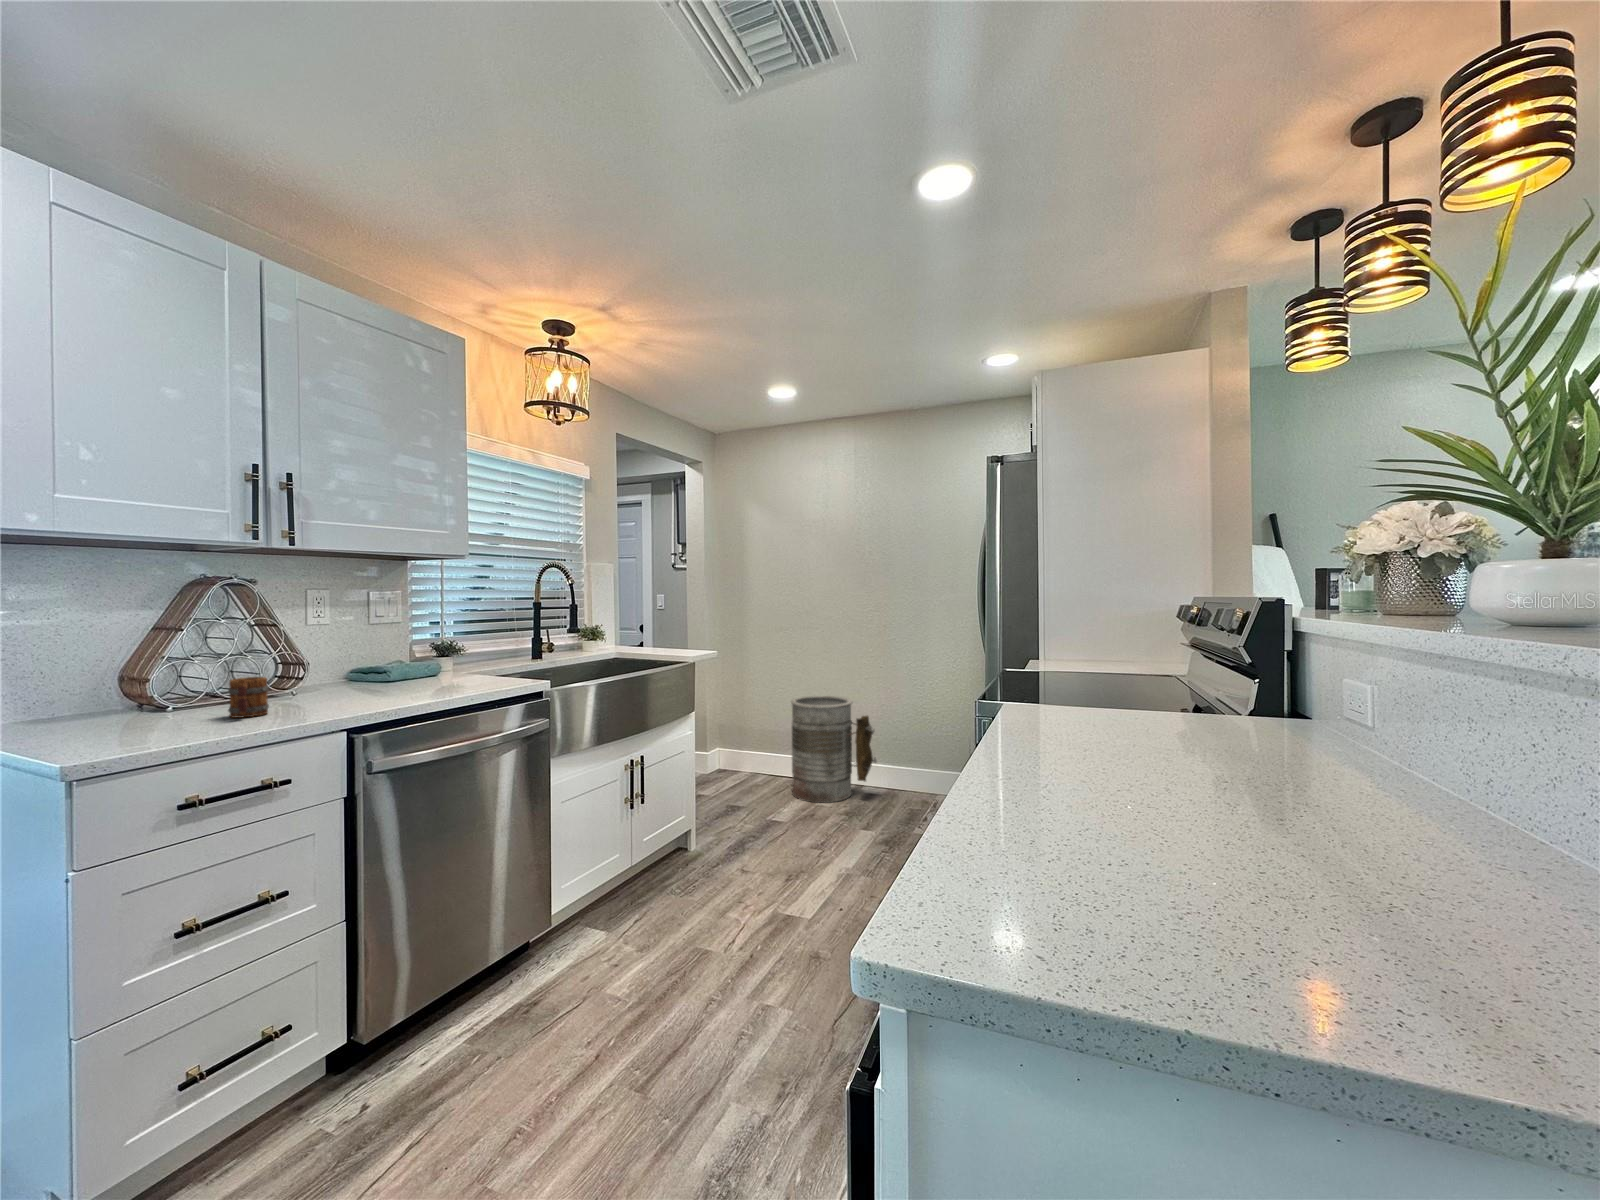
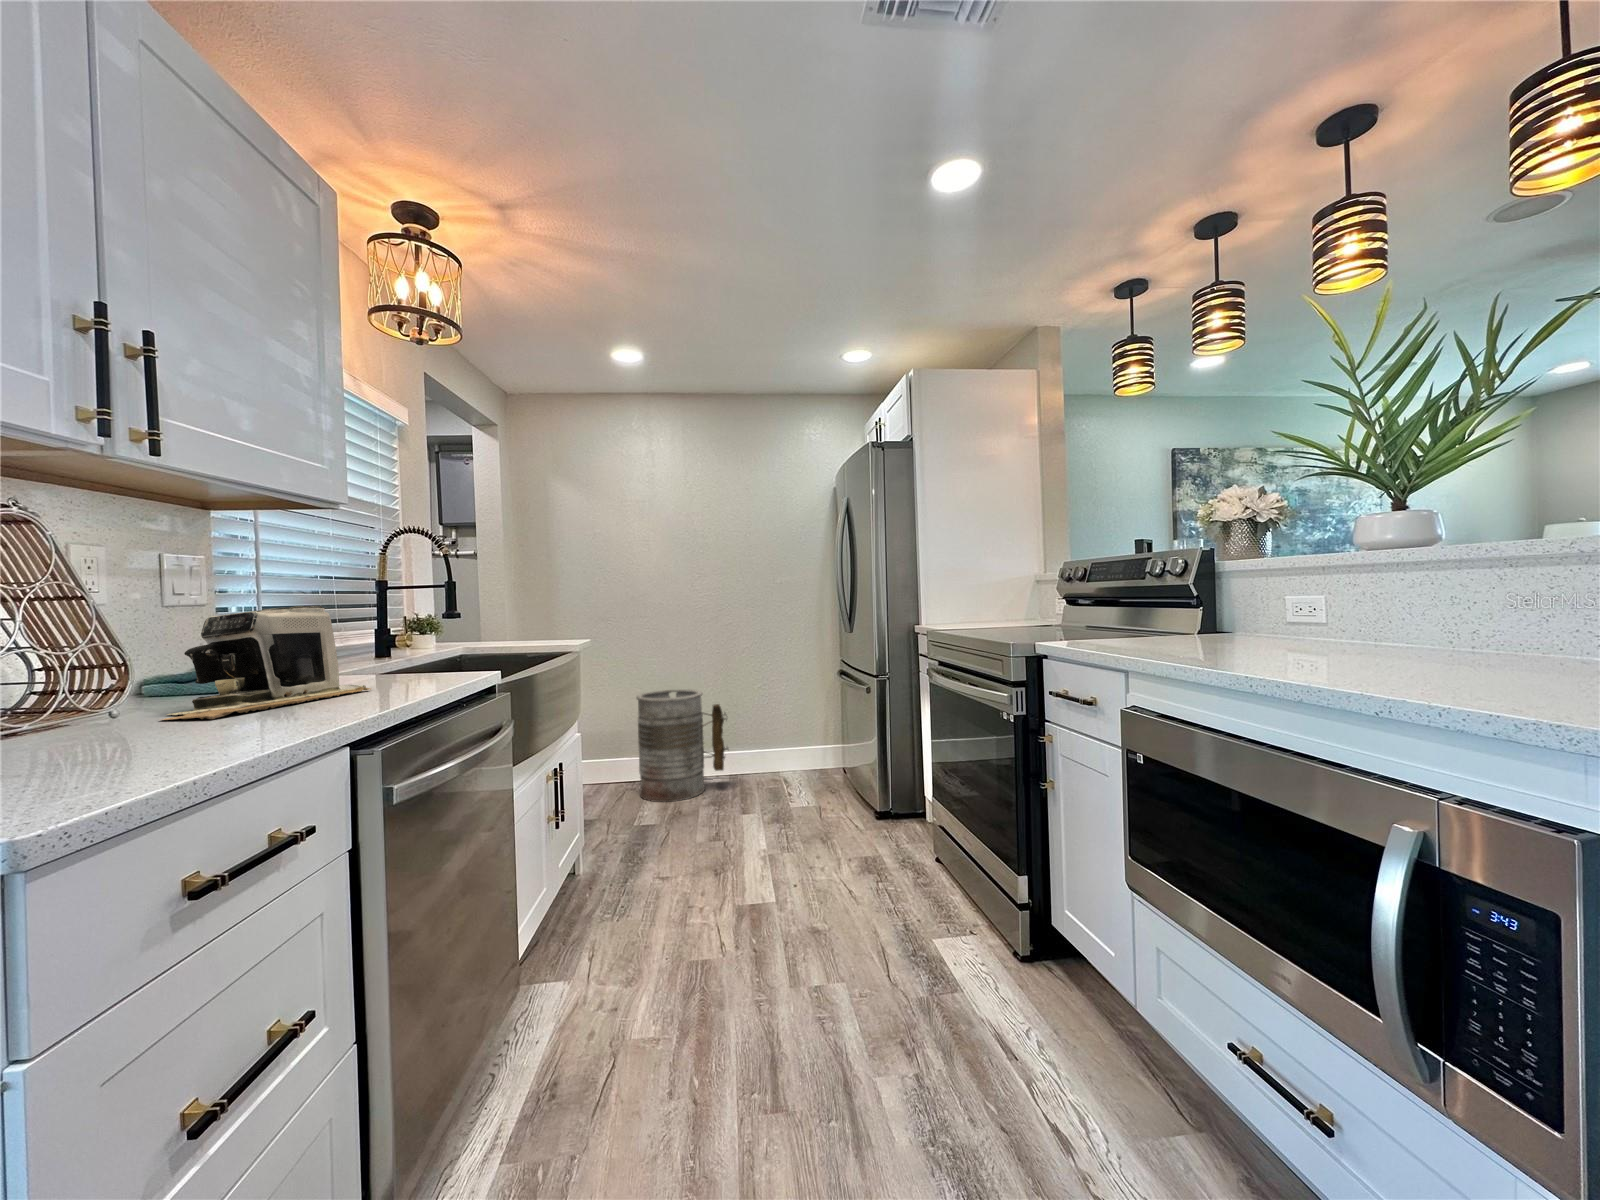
coffee maker: none [301,633,441,706] -> present [164,606,371,720]
mug: present [228,677,269,718] -> none [69,667,154,745]

